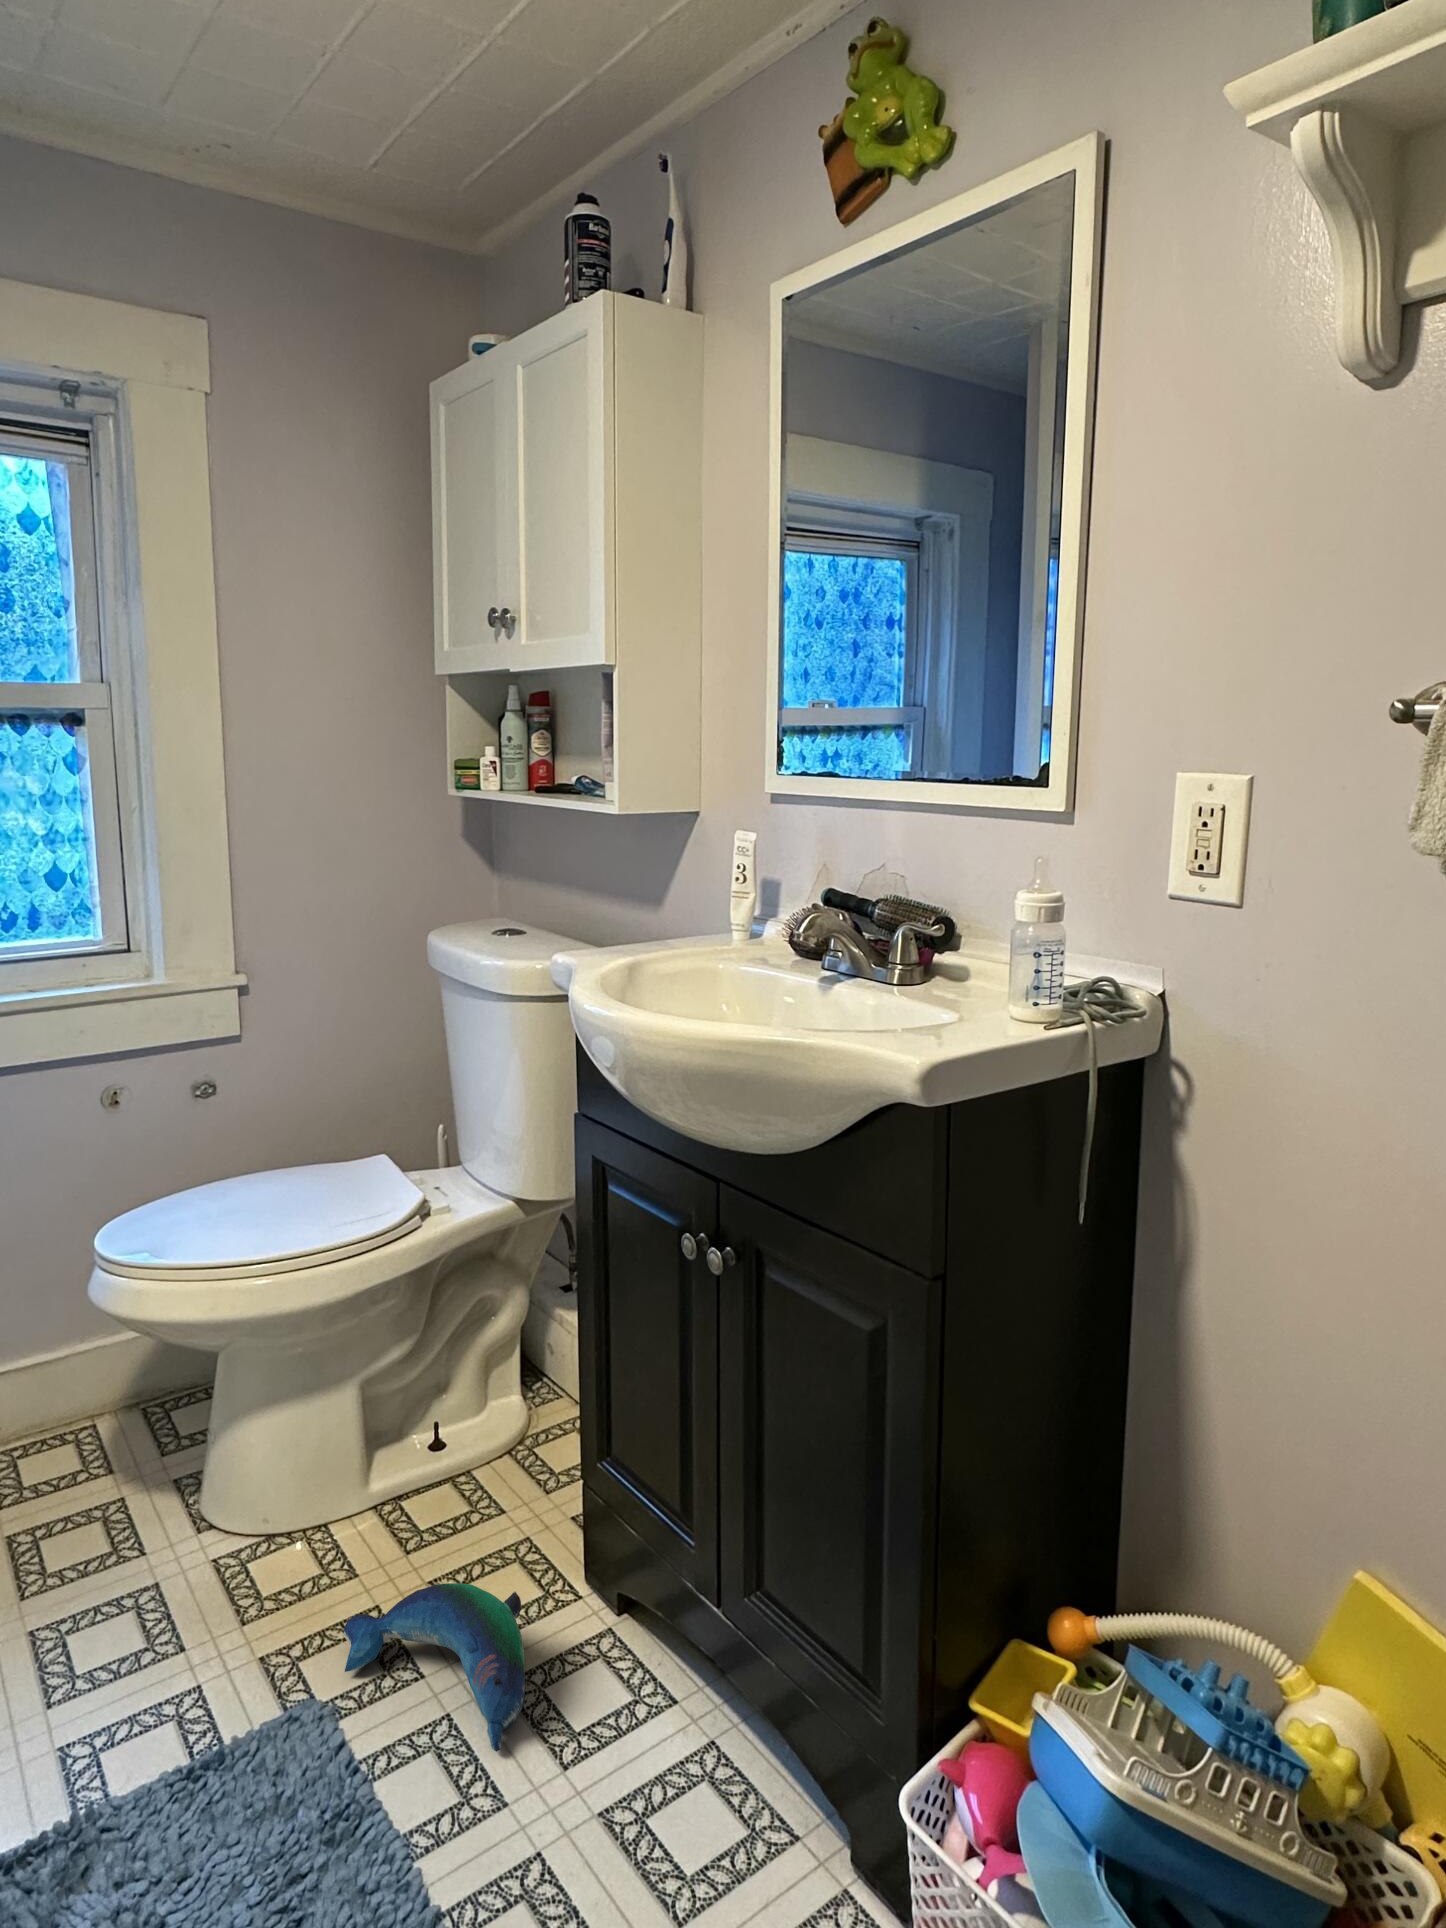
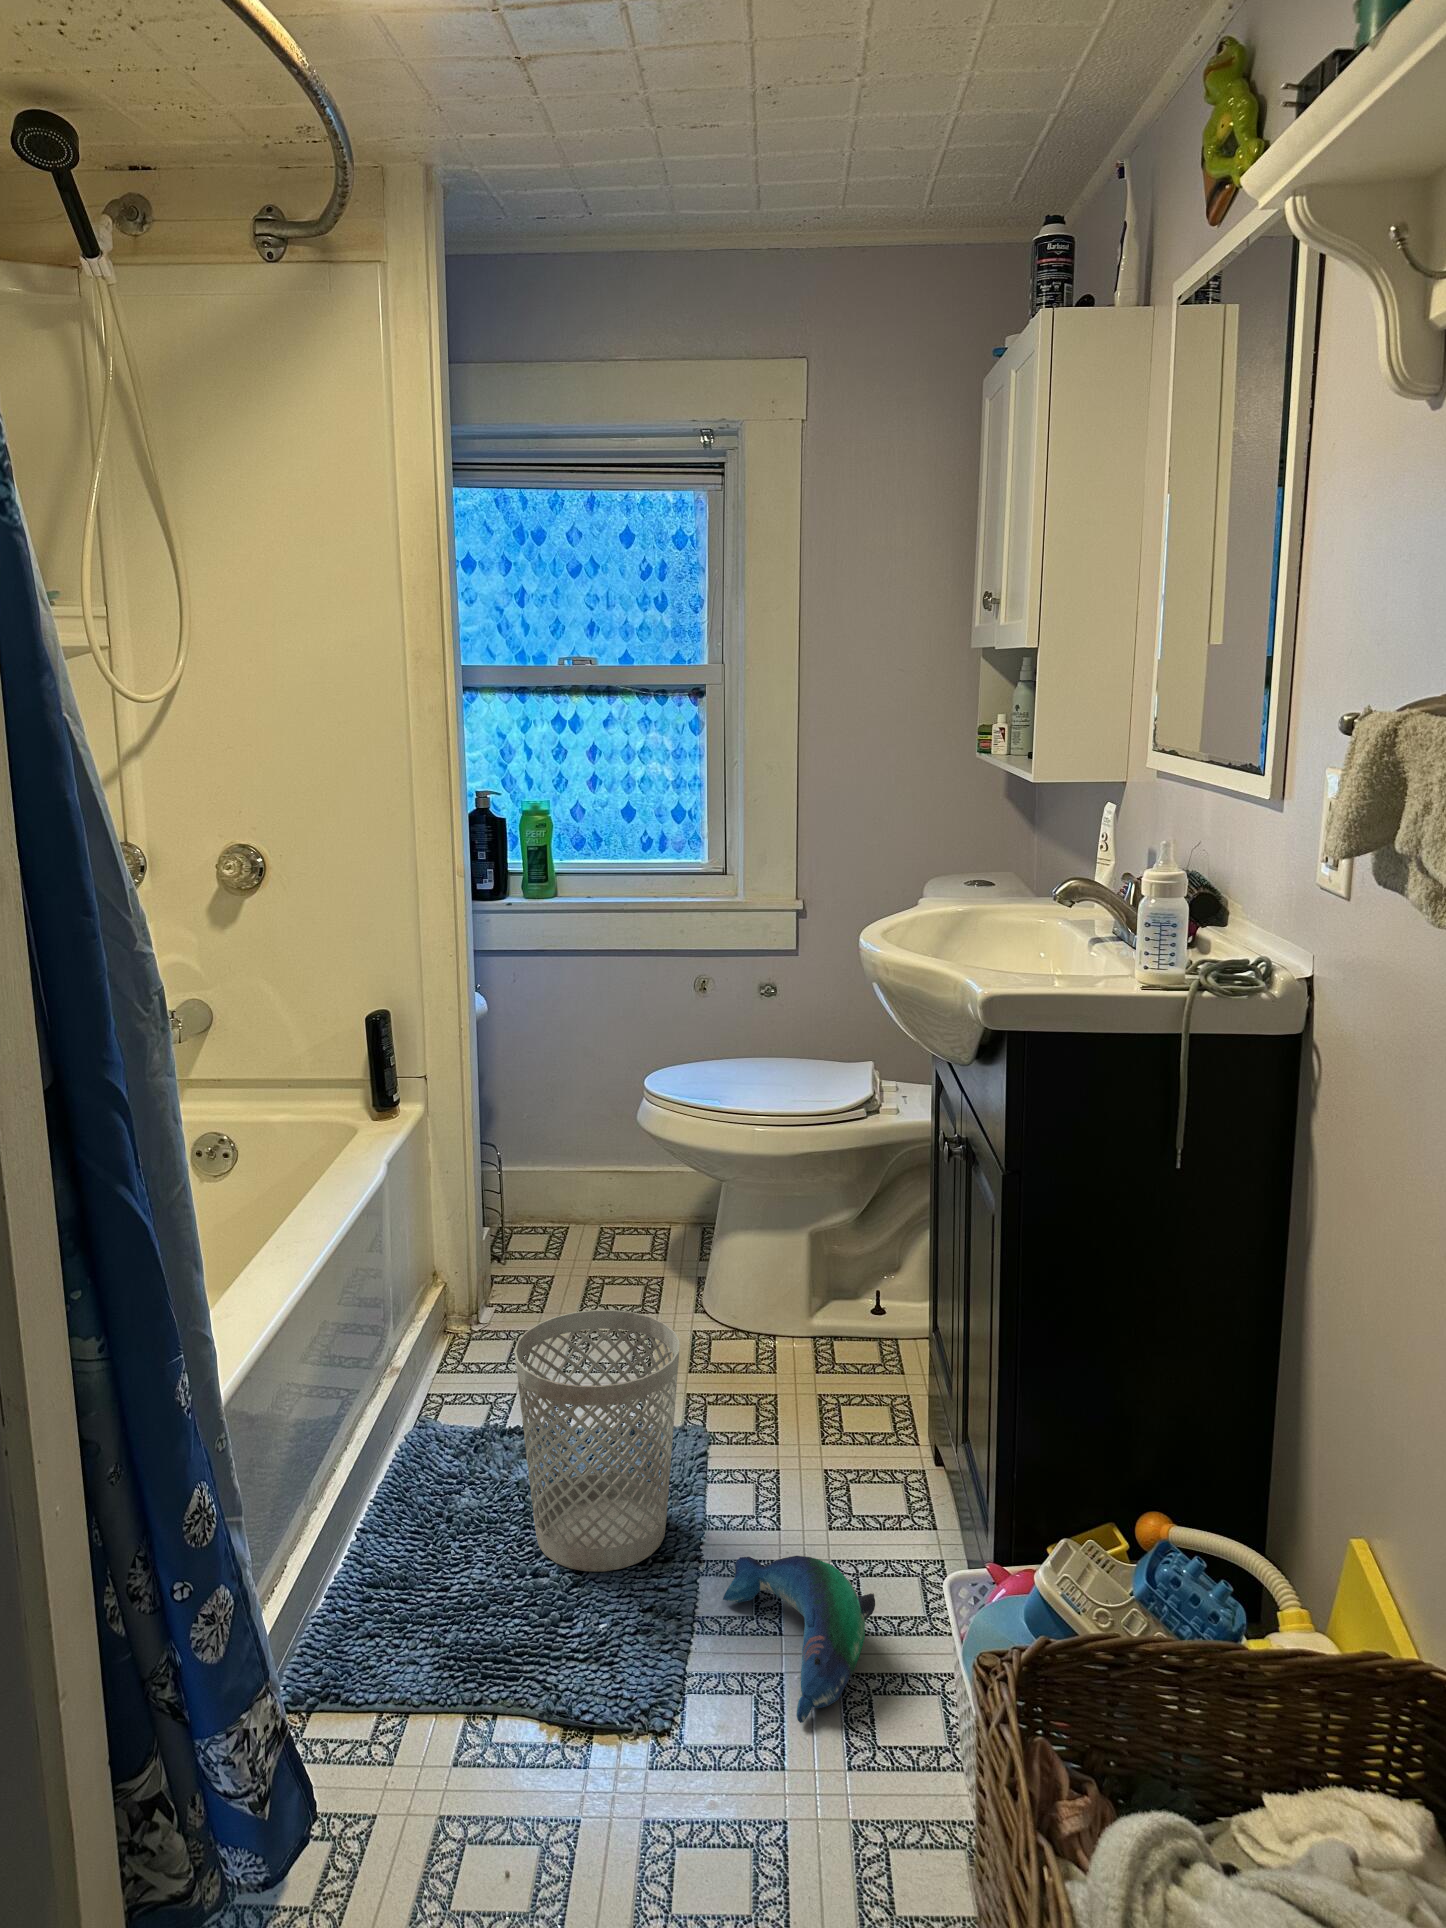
wastebasket: none [29,1400,246,1727] -> present [514,1310,680,1571]

